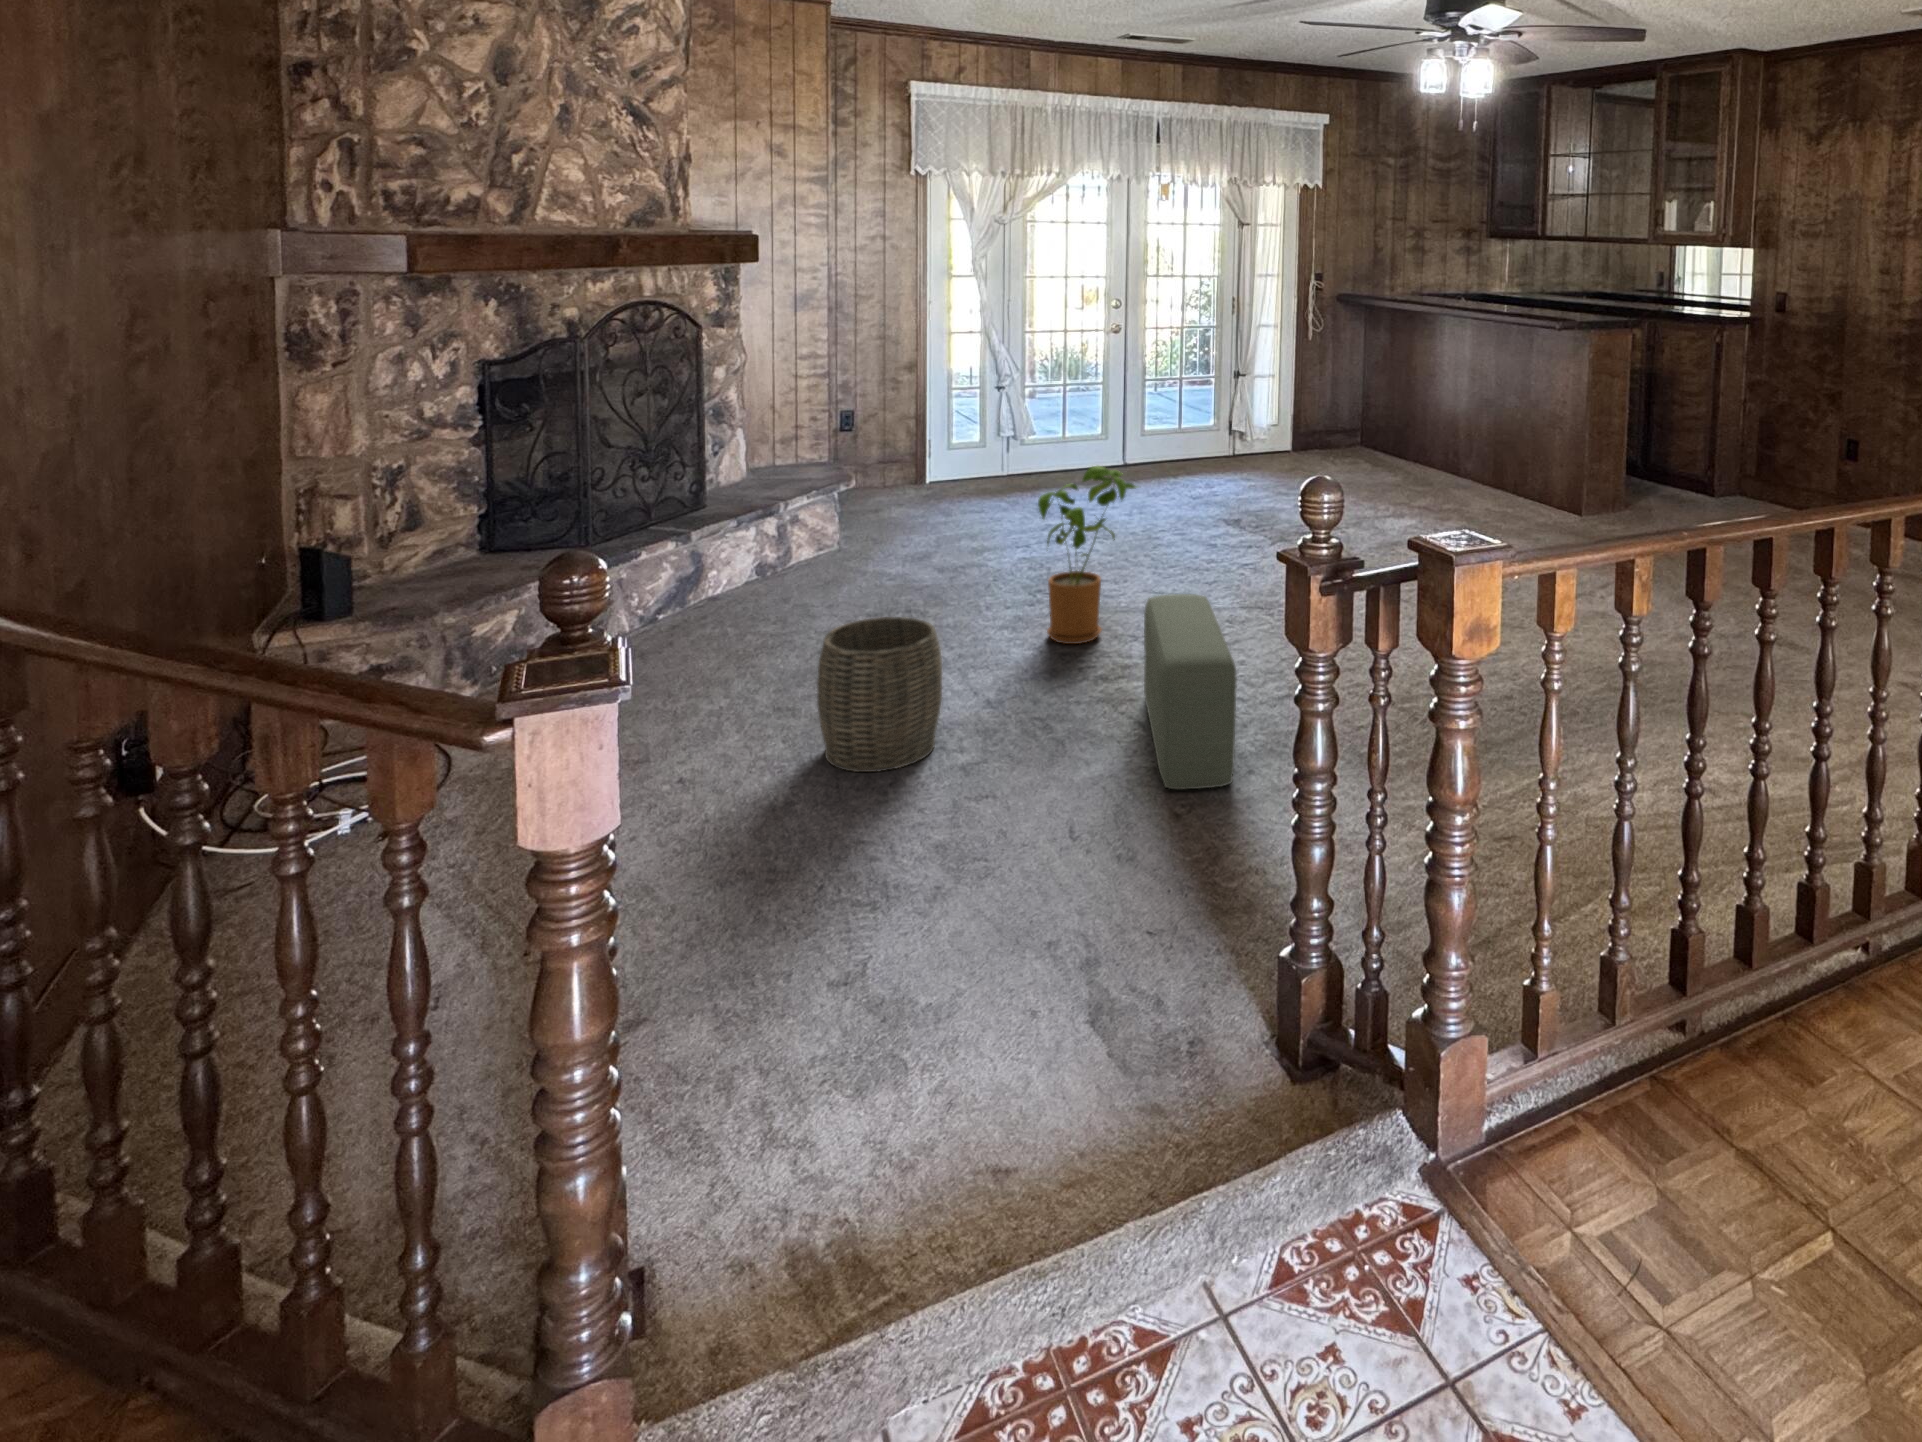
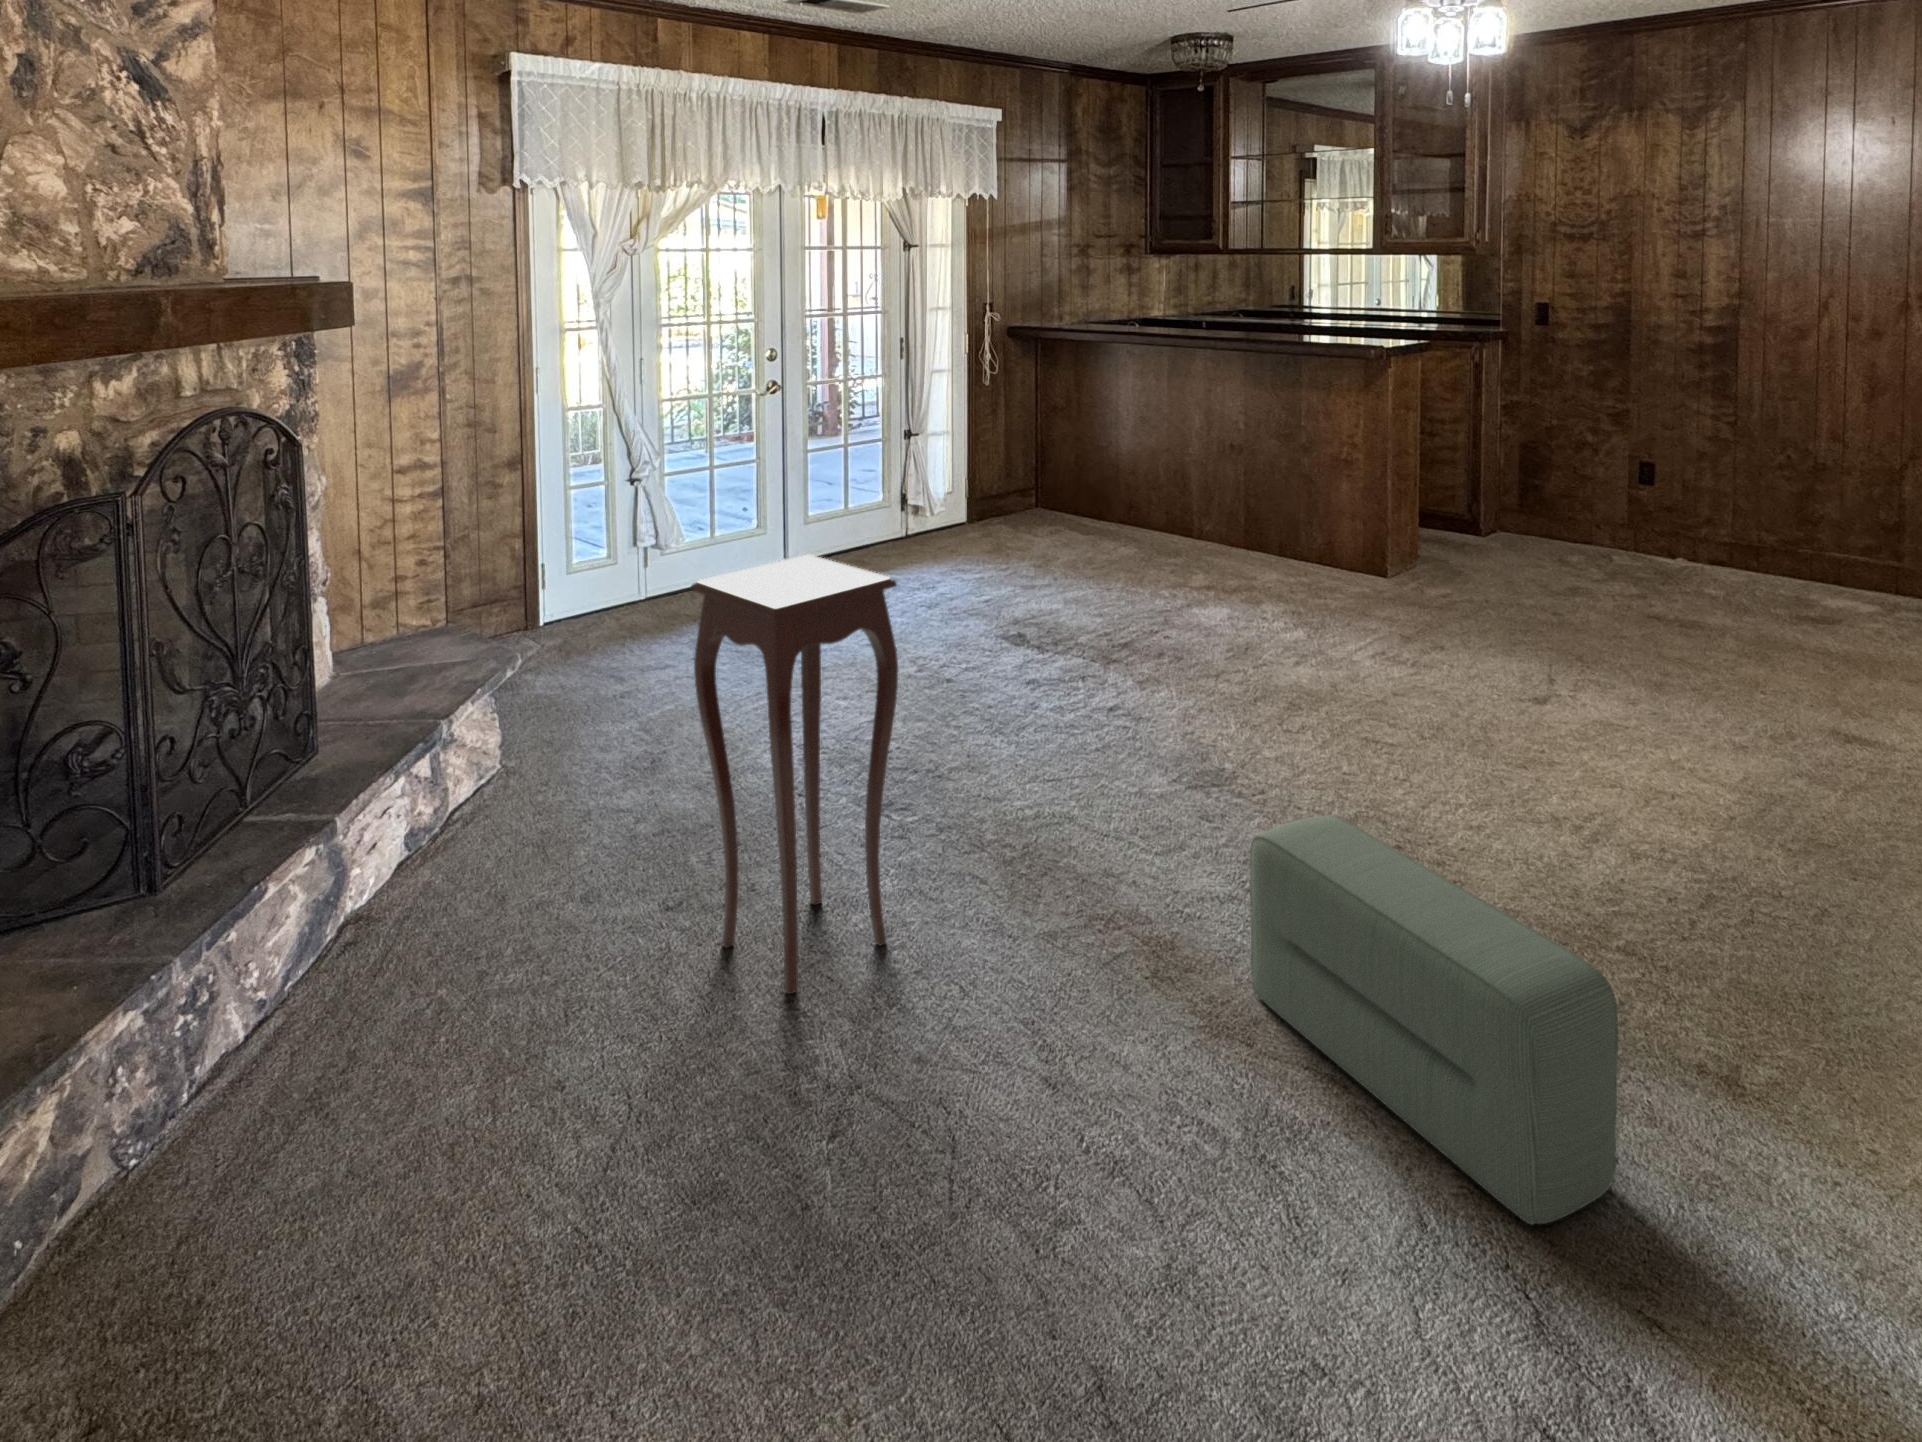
side table: none [874,414,983,658] -> present [691,555,898,994]
house plant: present [1038,466,1136,644] -> none [946,612,1097,903]
woven basket: present [817,617,942,772] -> none [837,971,1068,1341]

